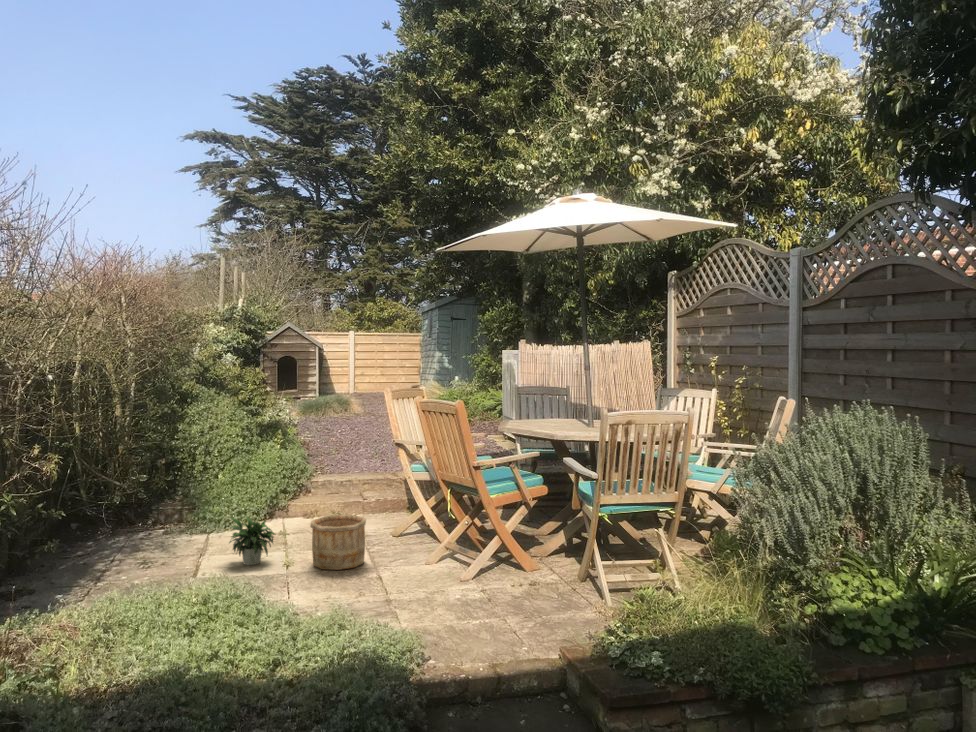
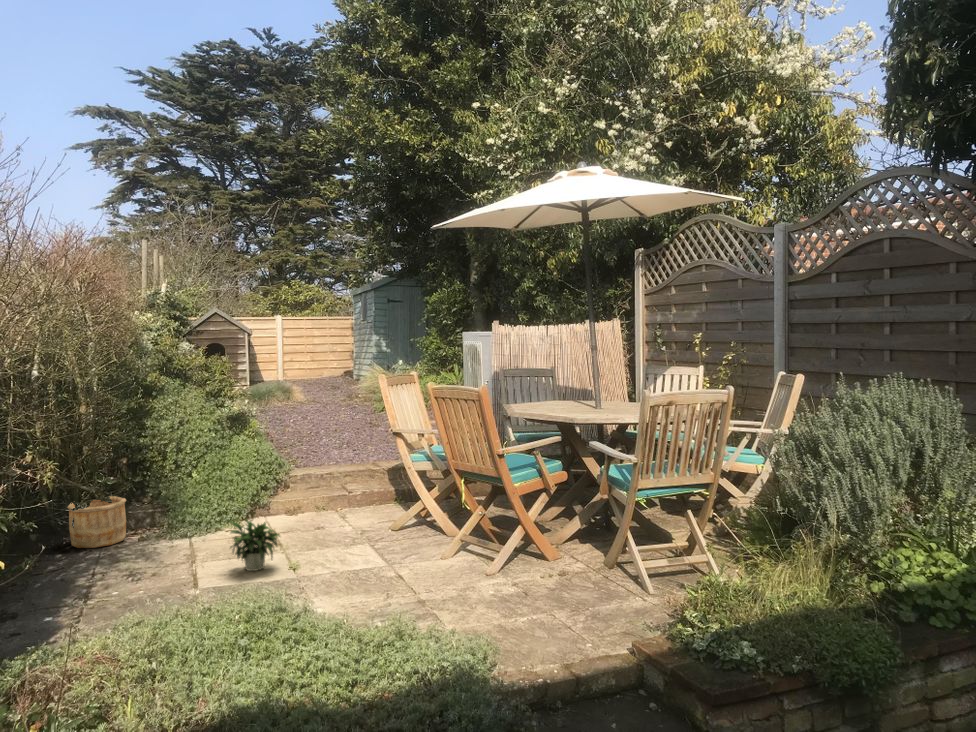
wooden bucket: present [310,515,366,570] -> present [67,496,126,548]

